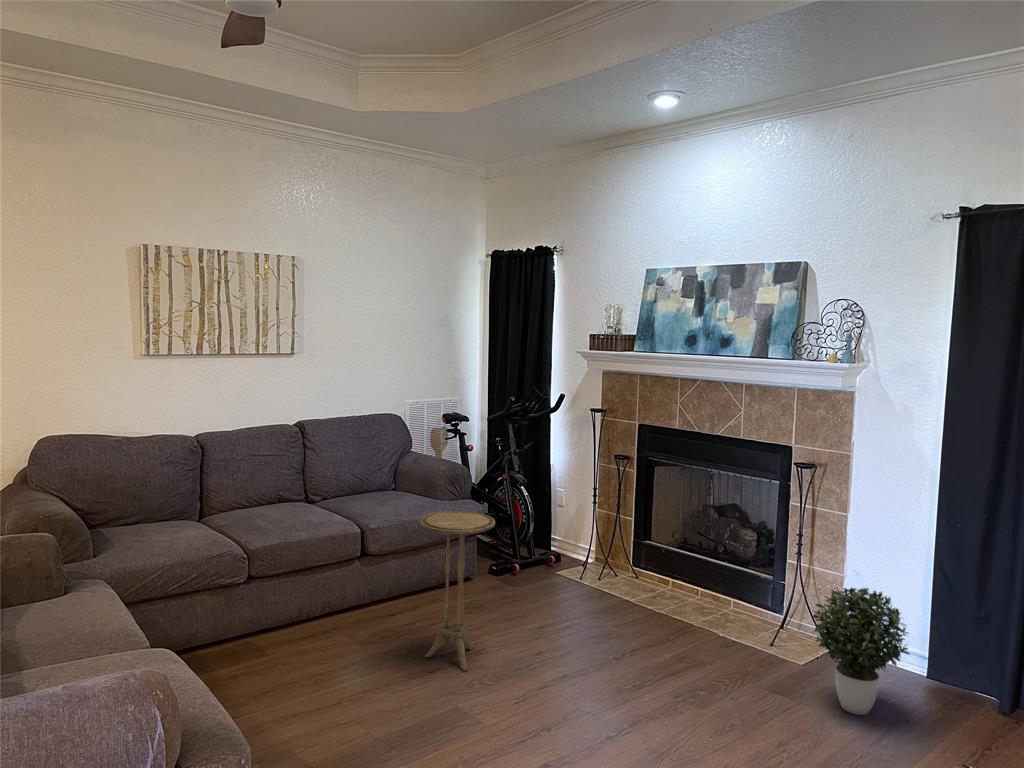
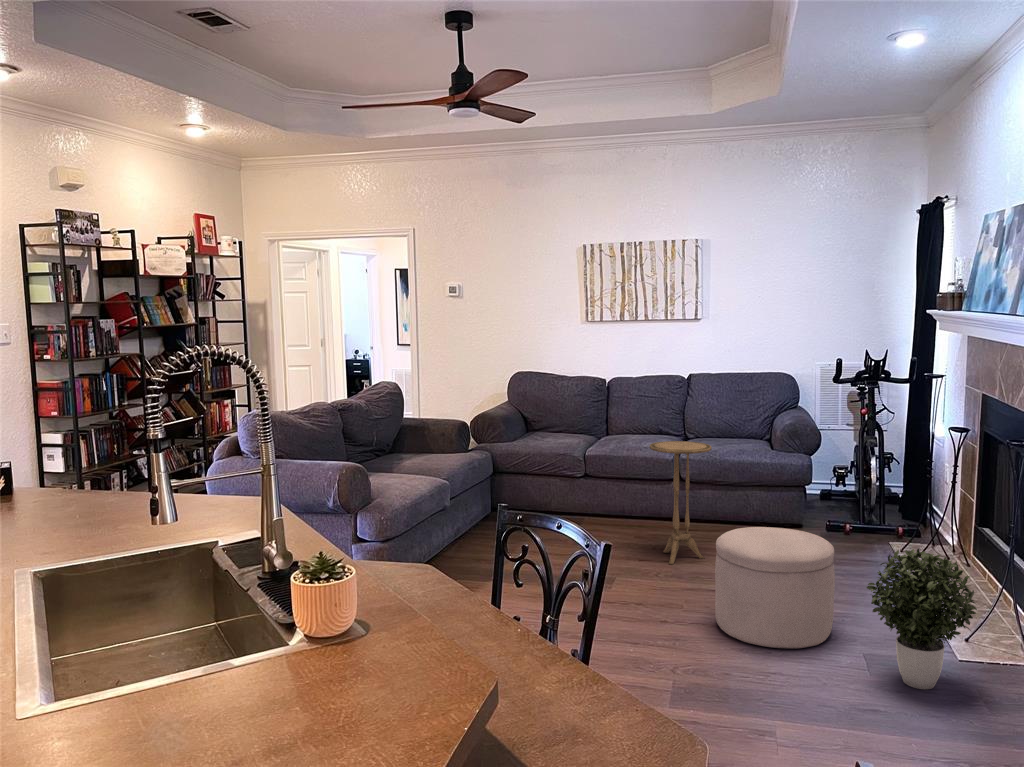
ottoman: none [633,593,762,738] -> present [715,527,835,649]

